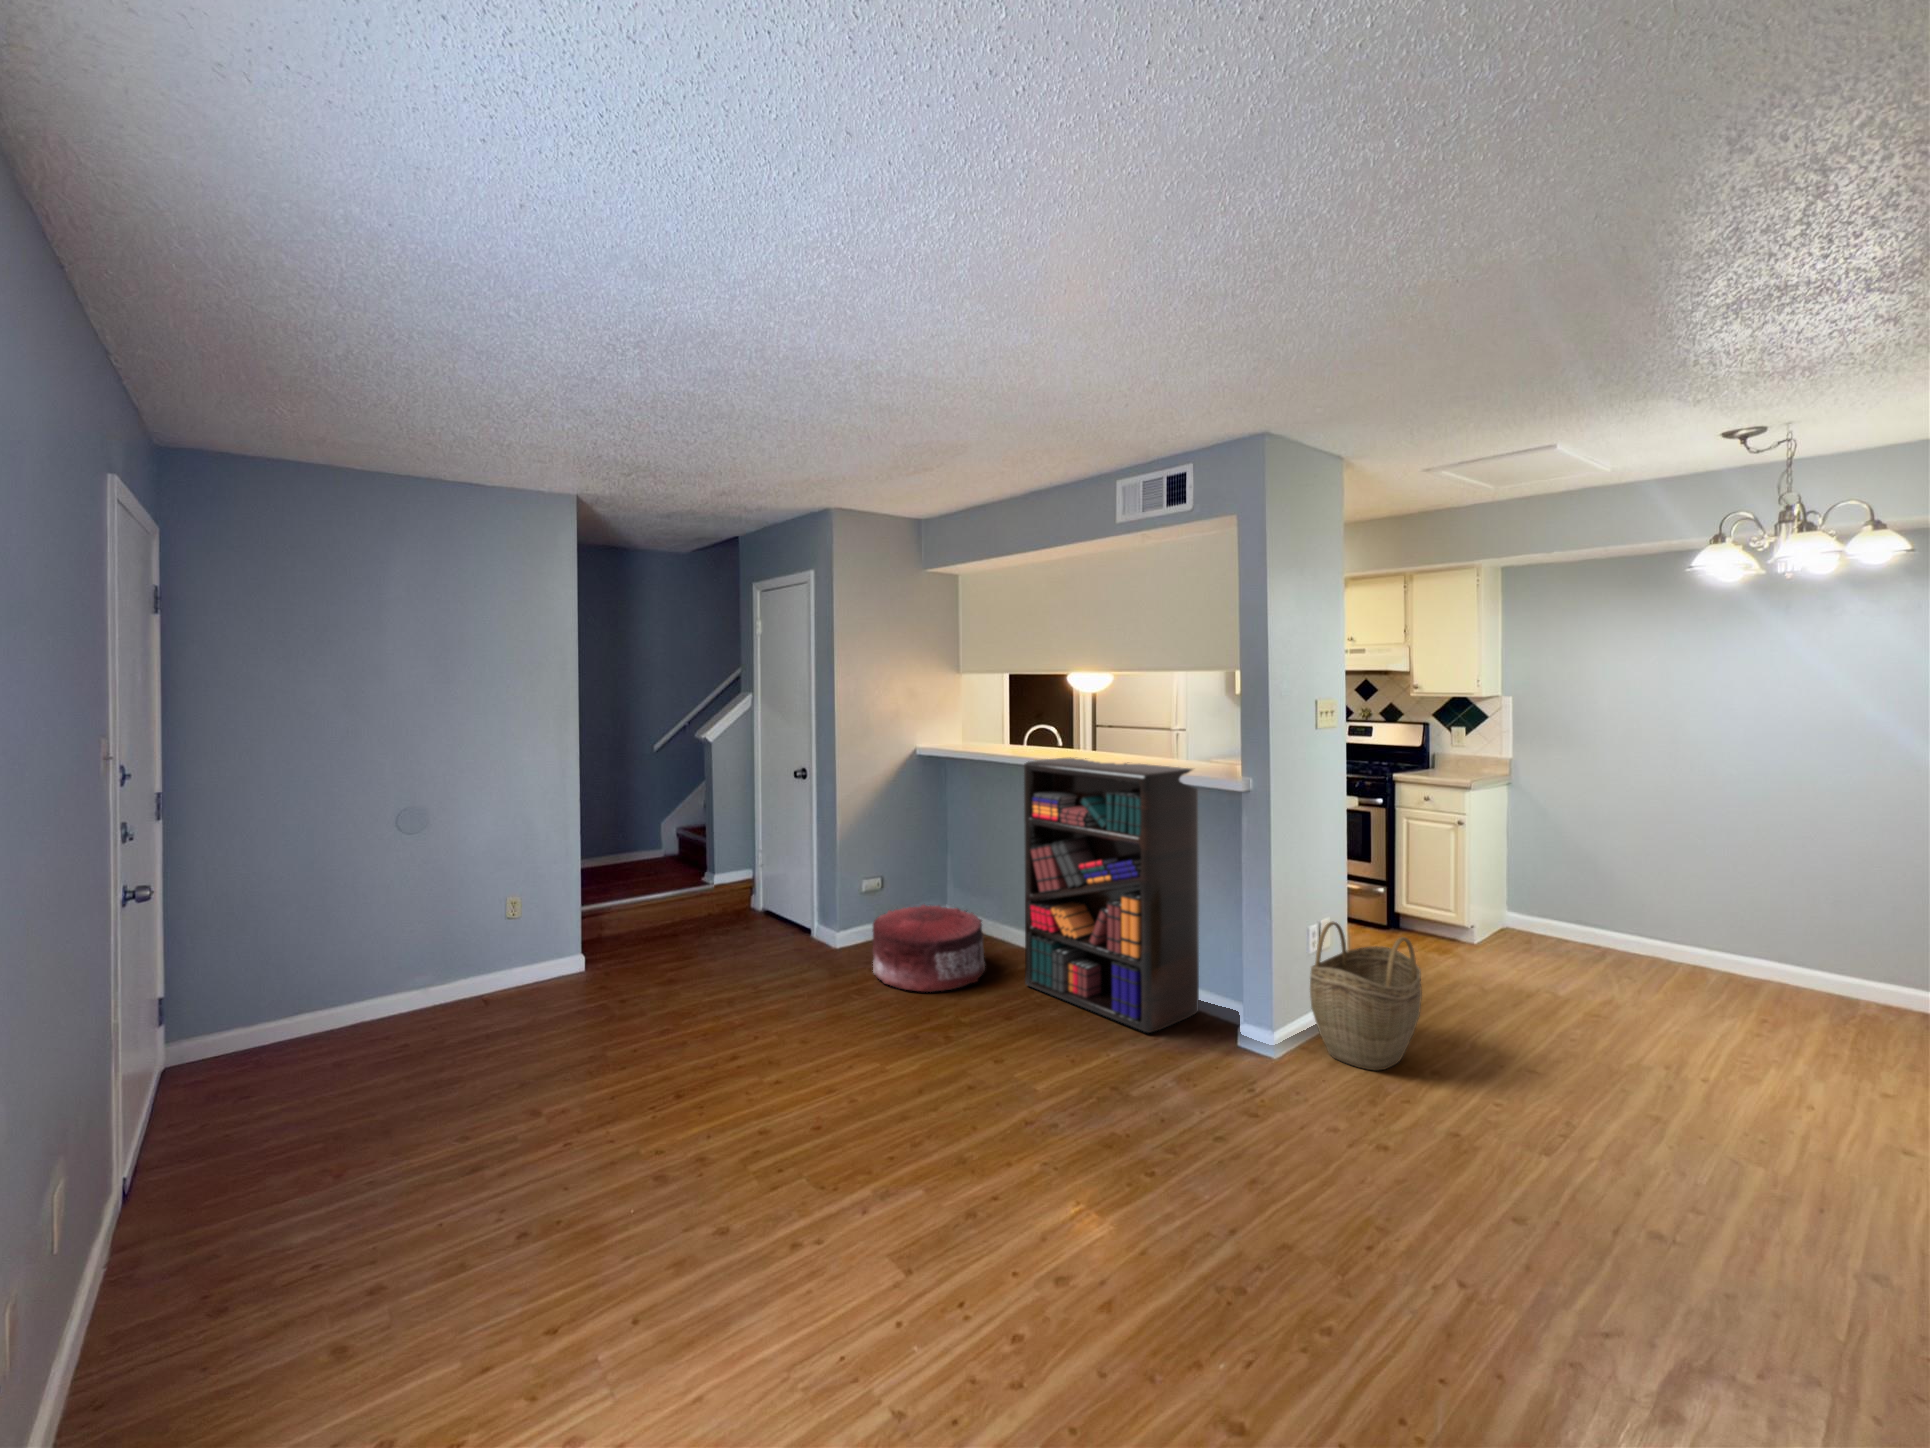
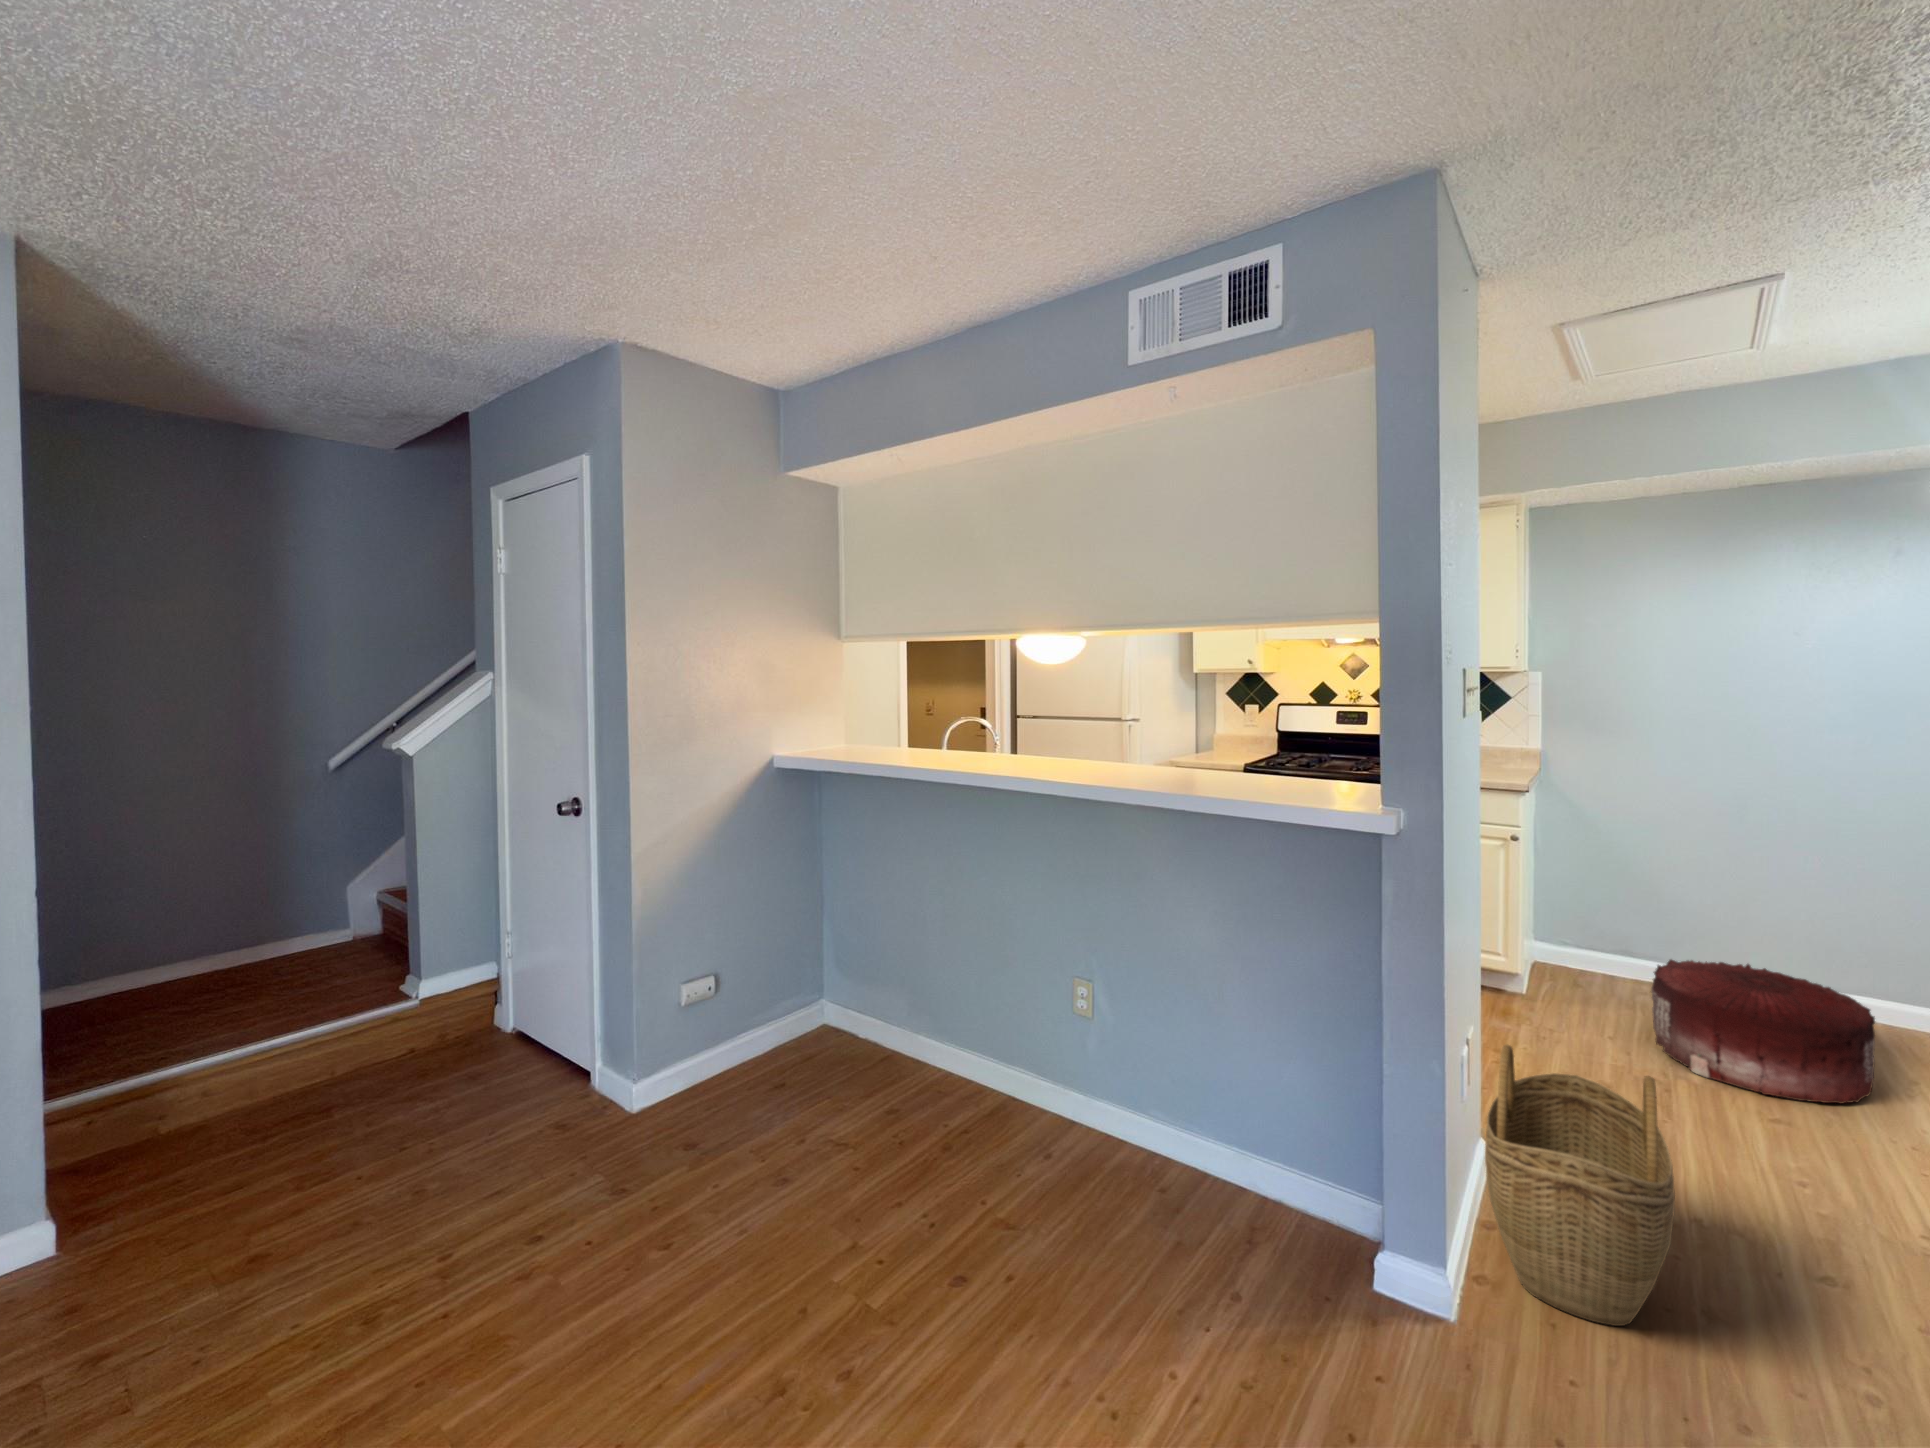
bookshelf: present [1024,757,1199,1033] -> none [966,770,1269,1280]
pouf: present [873,905,985,992] -> present [1651,959,1875,1103]

